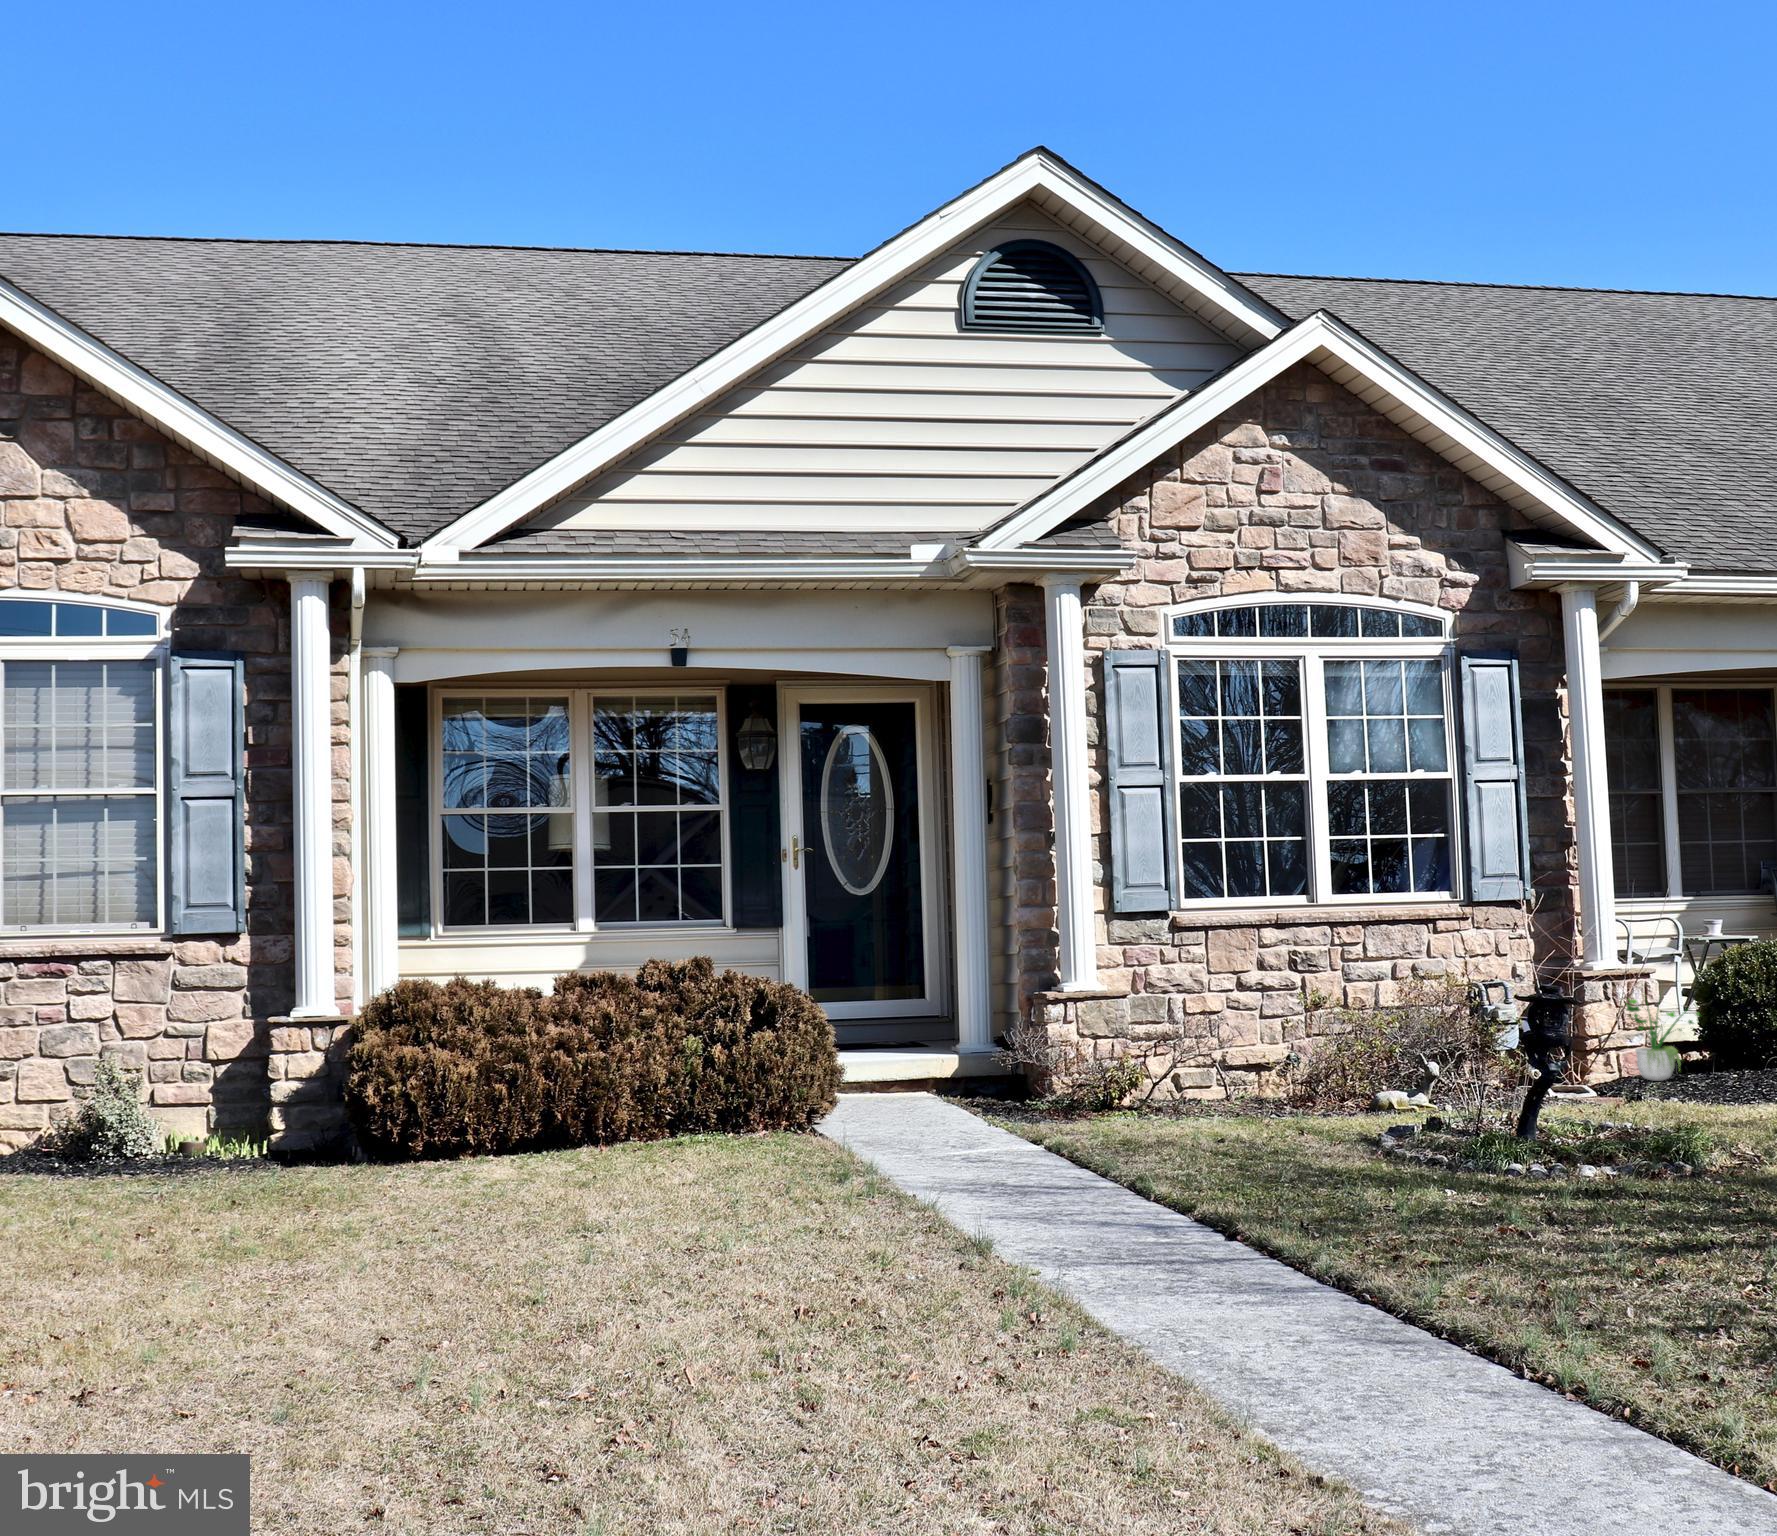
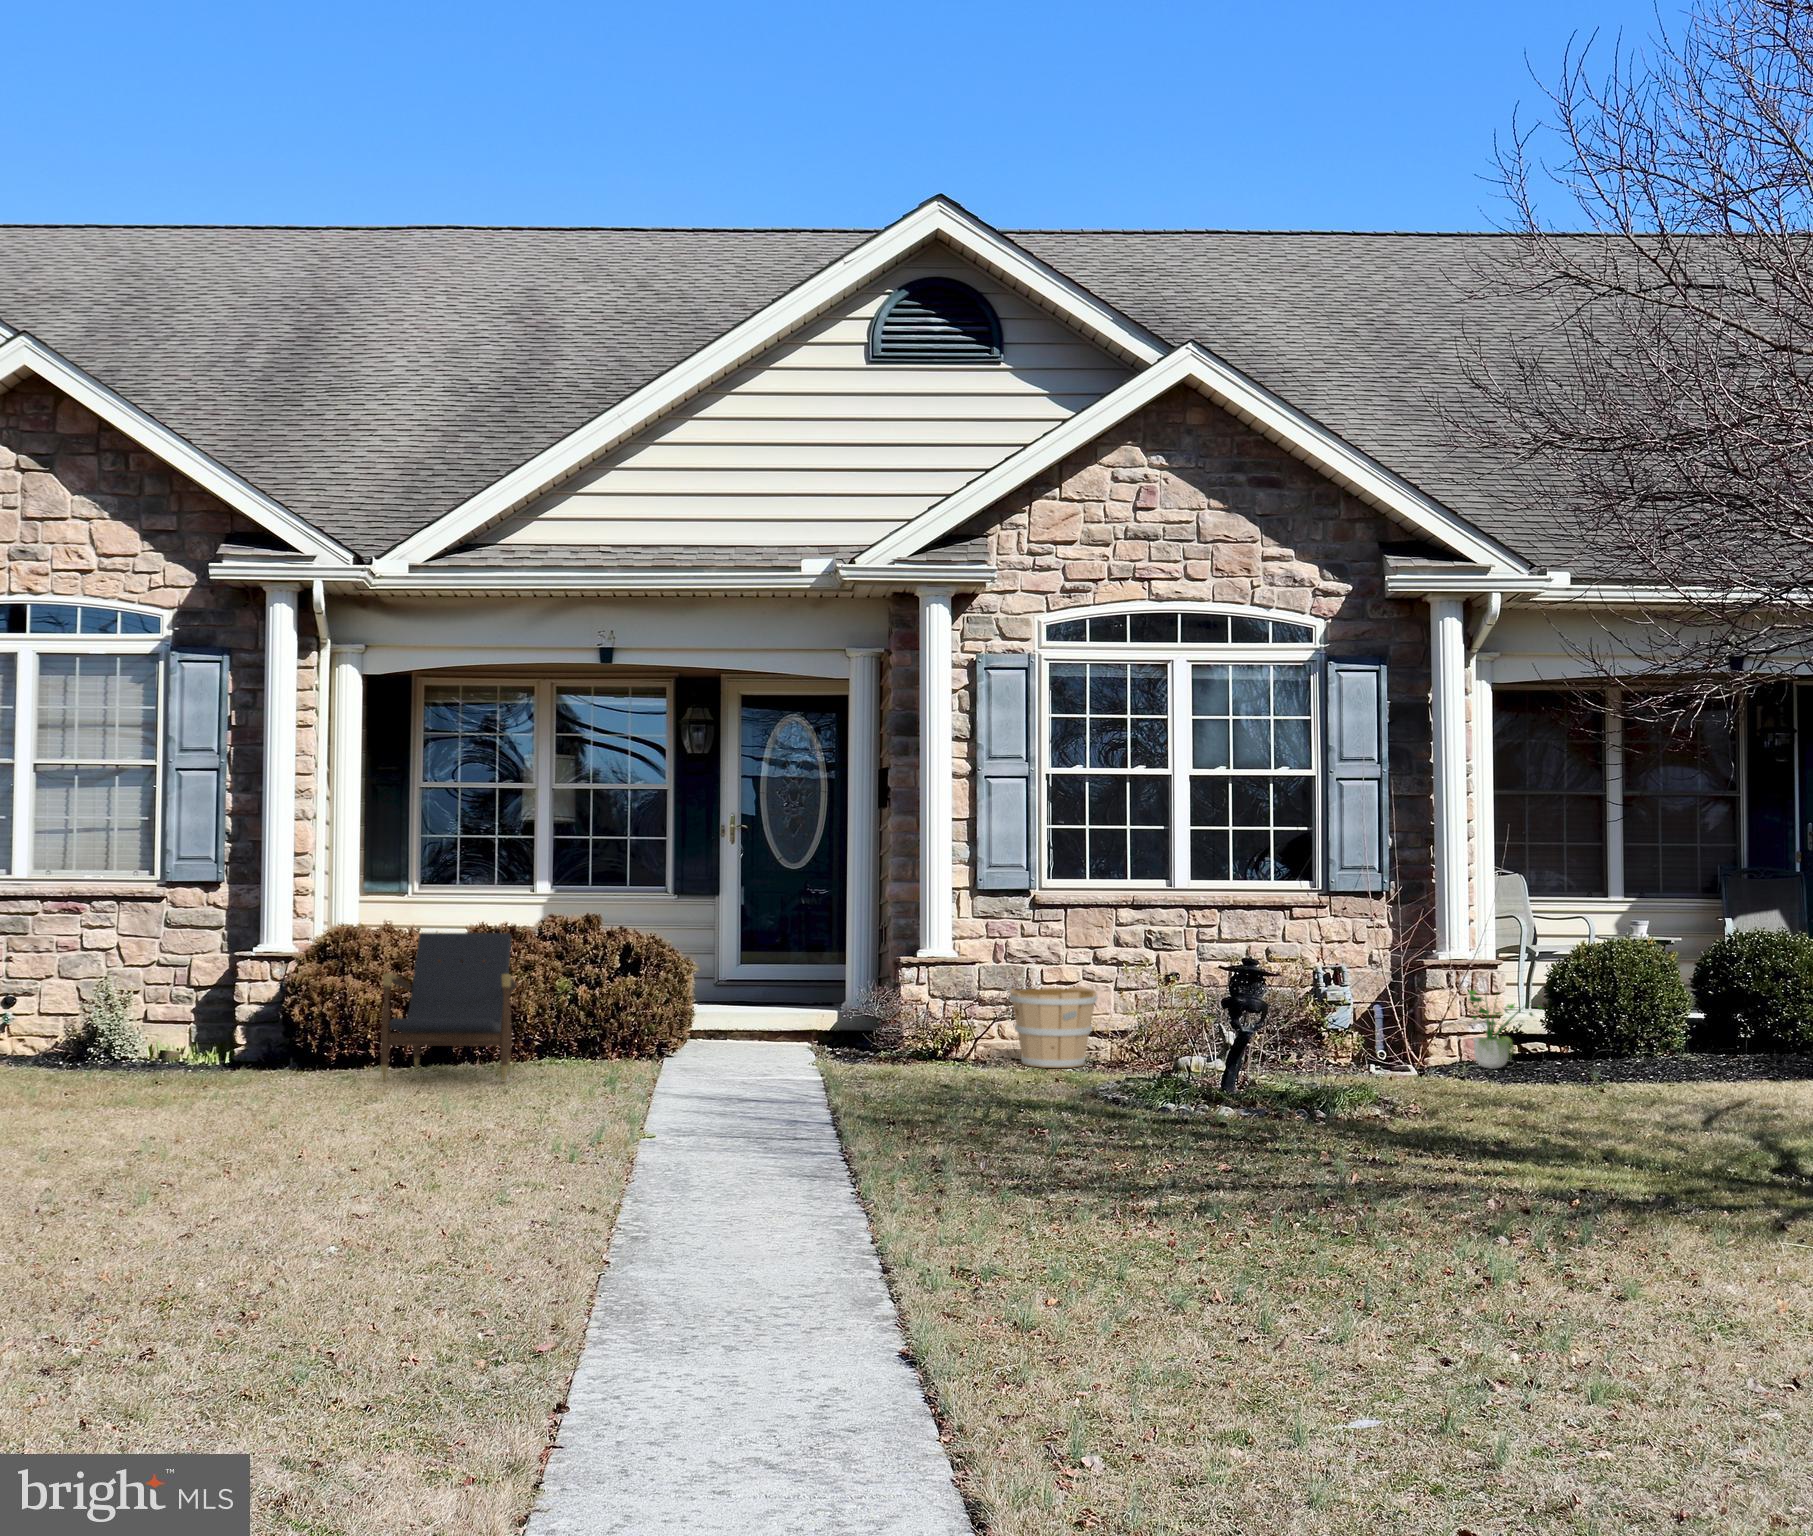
lounge chair: none [511,978,662,1158] -> present [381,933,517,1081]
wooden bucket: none [1166,1014,1264,1103] -> present [1010,987,1098,1068]

